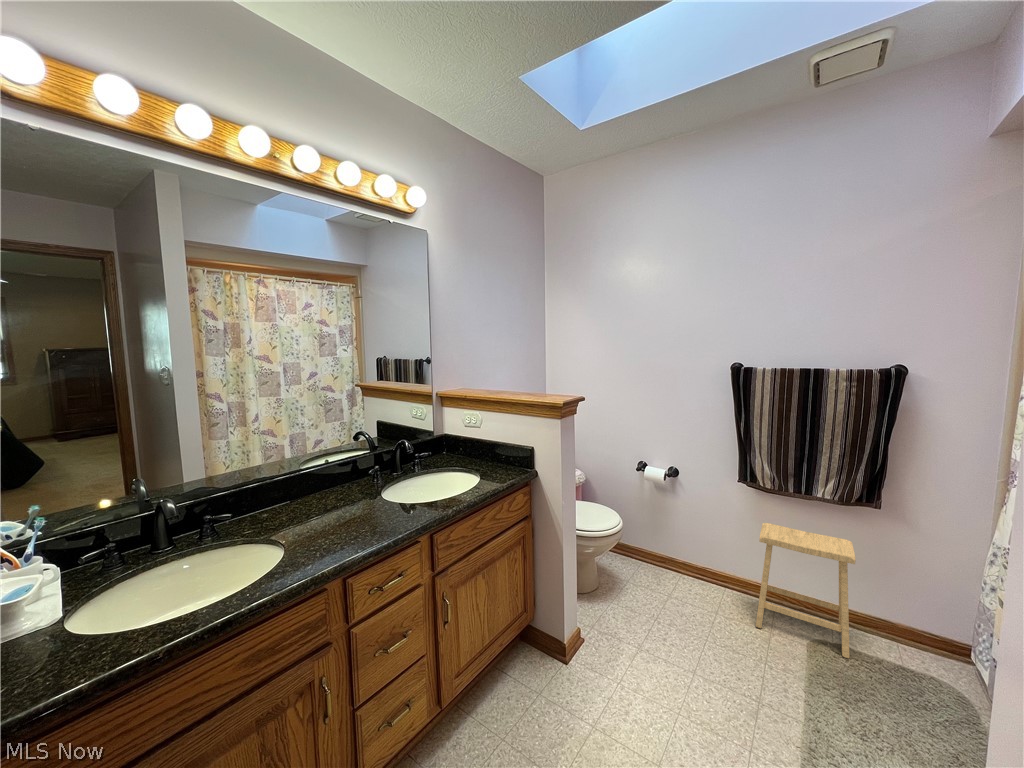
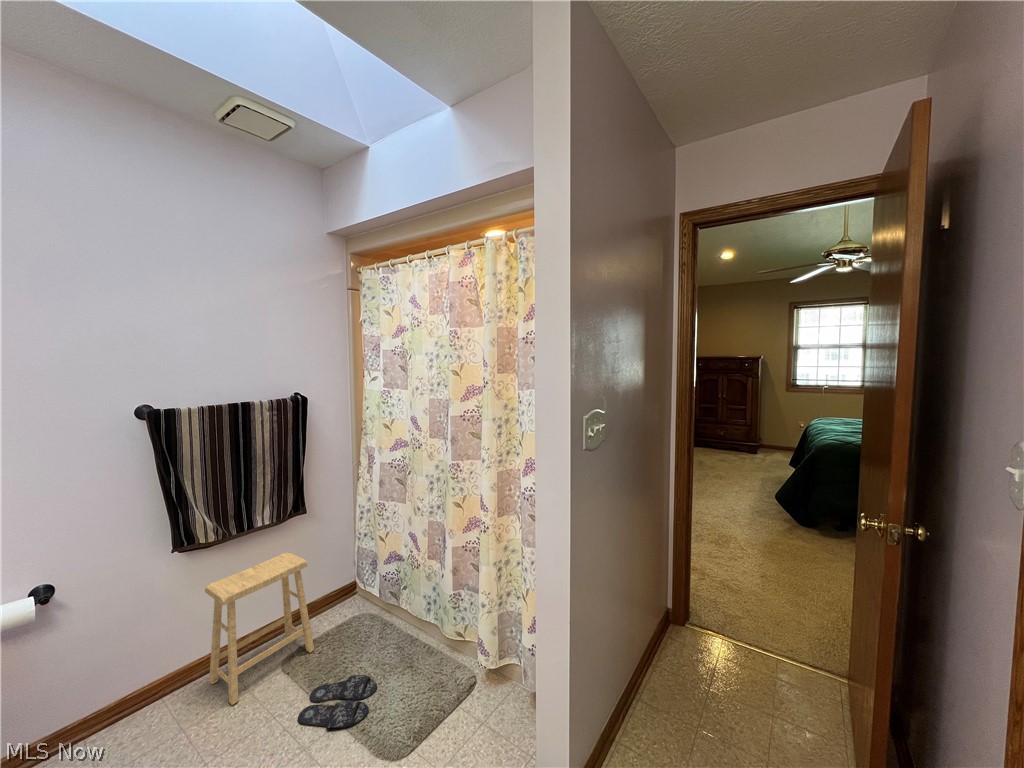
slippers: none [778,679,873,748] -> present [298,675,377,728]

